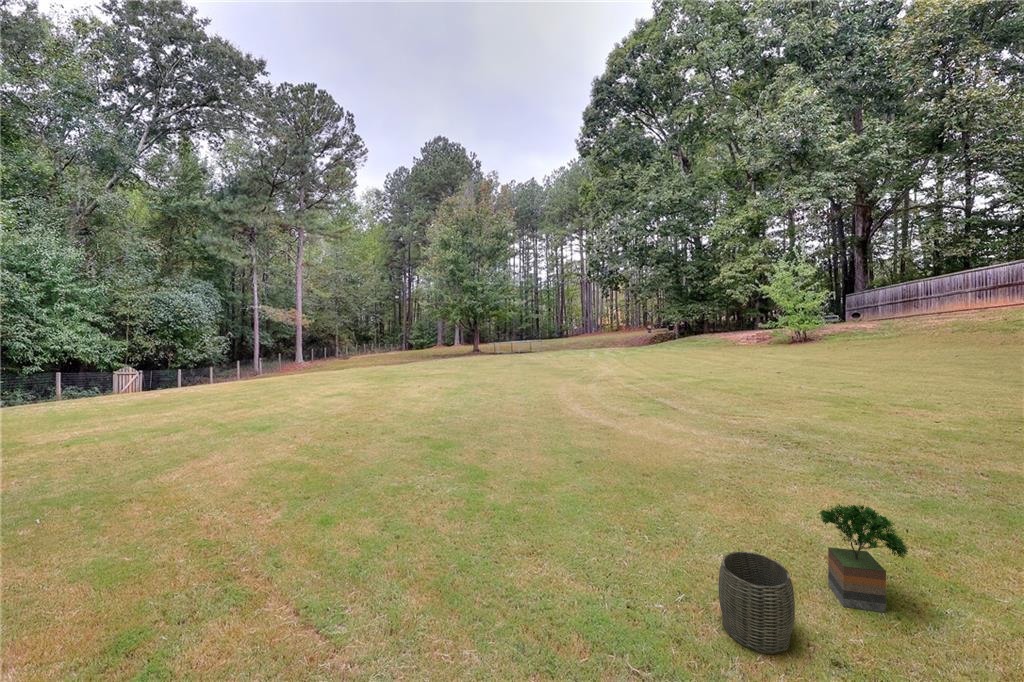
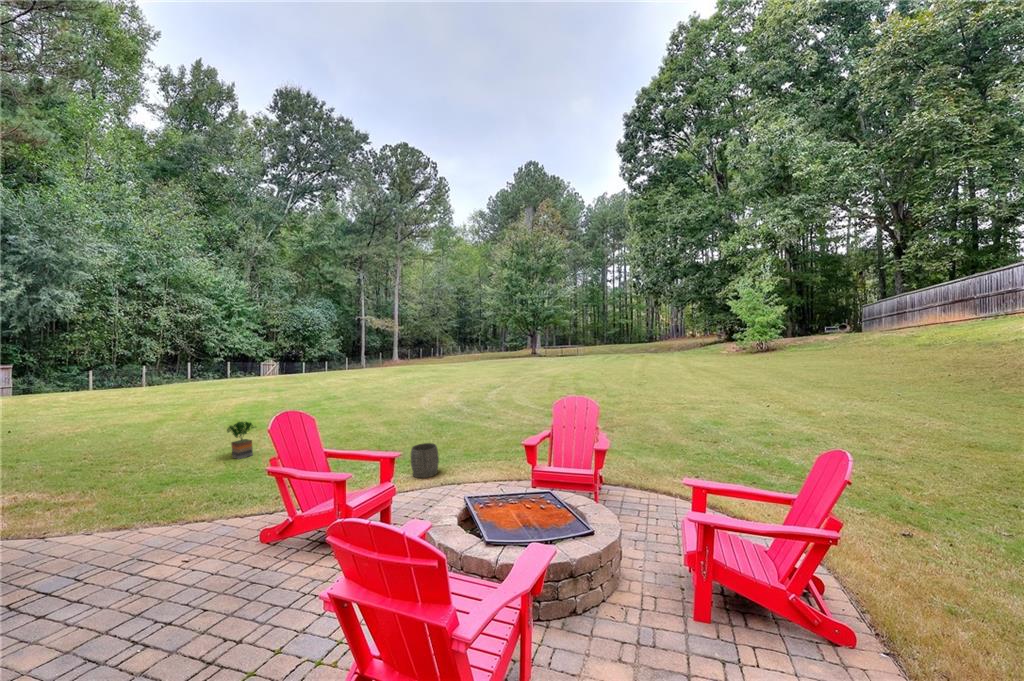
potted tree: present [819,504,908,612] -> present [227,422,255,459]

